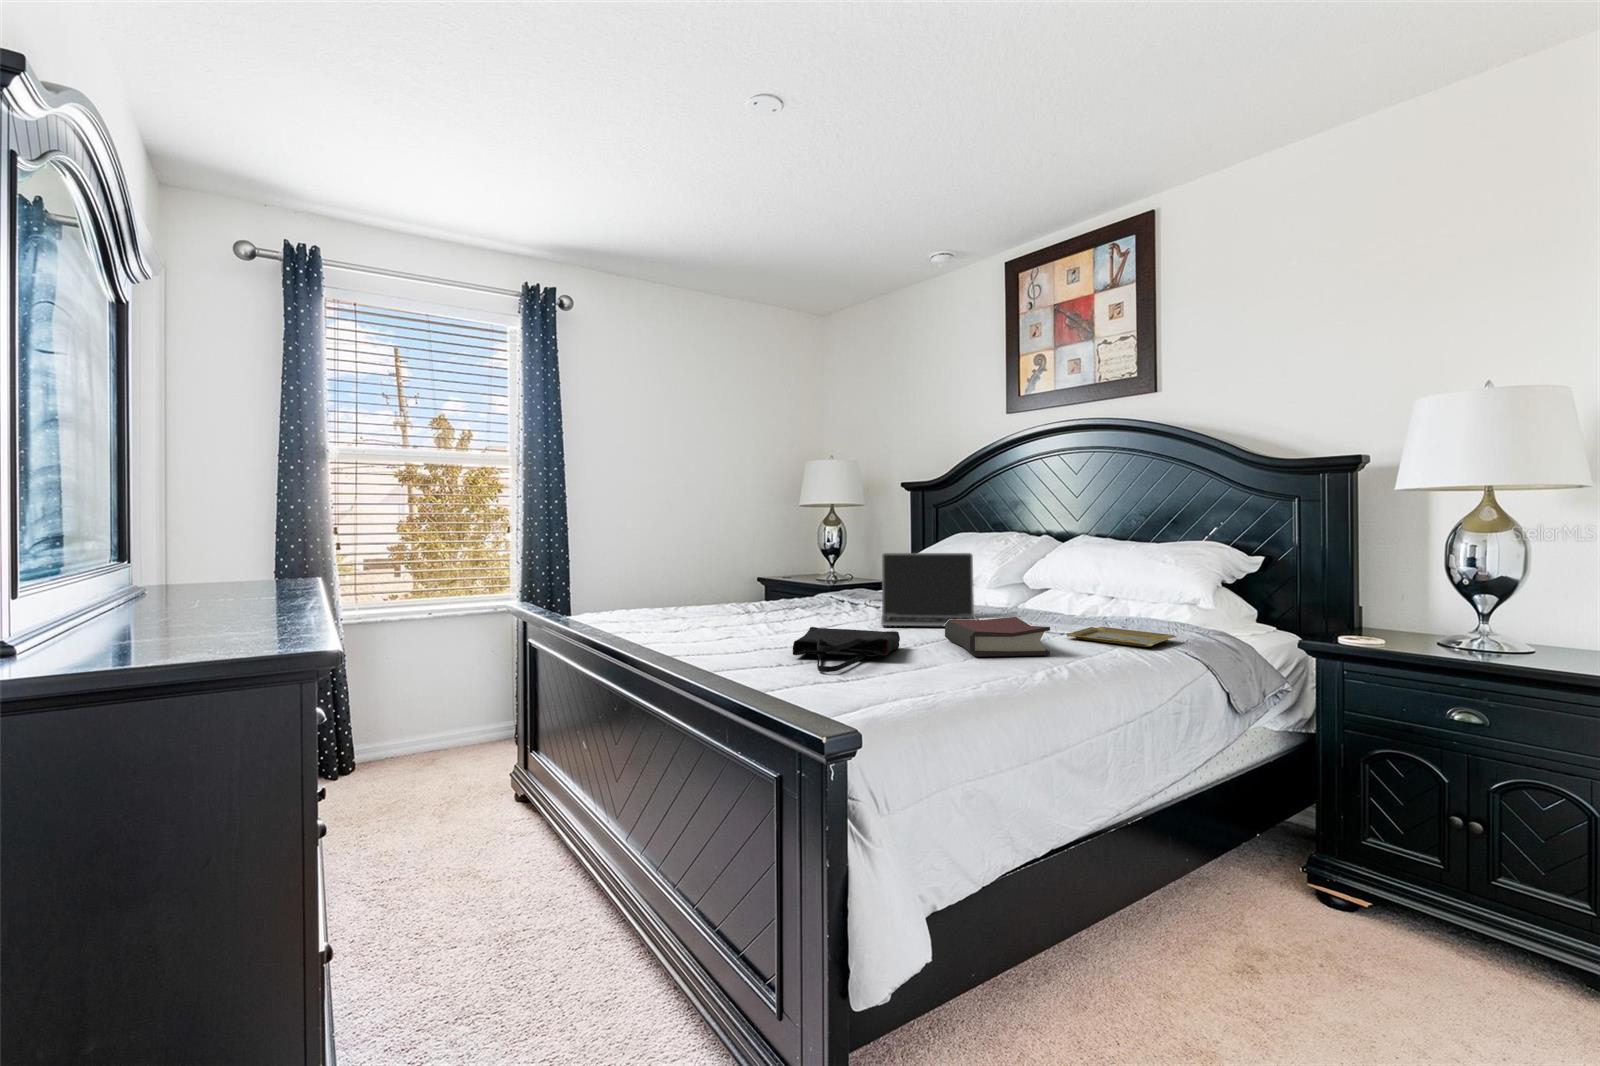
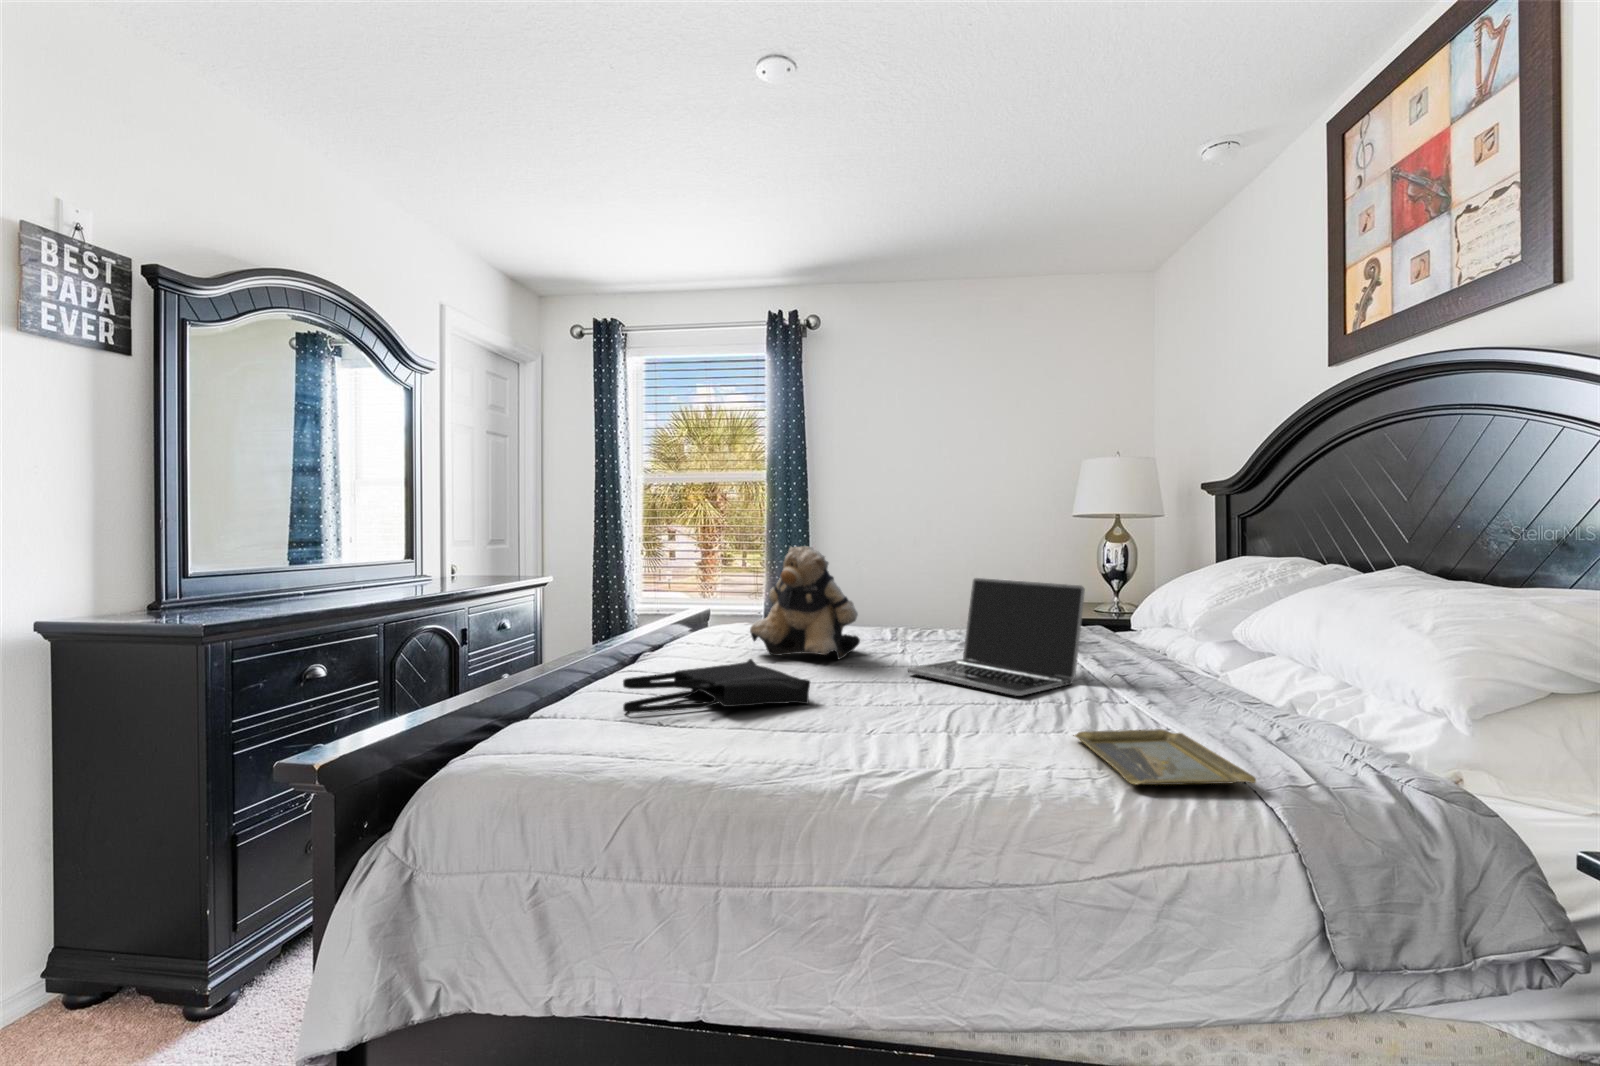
teddy bear: none [724,533,814,631] -> present [750,546,860,659]
hardback book: present [945,617,1050,656] -> none [825,677,998,756]

